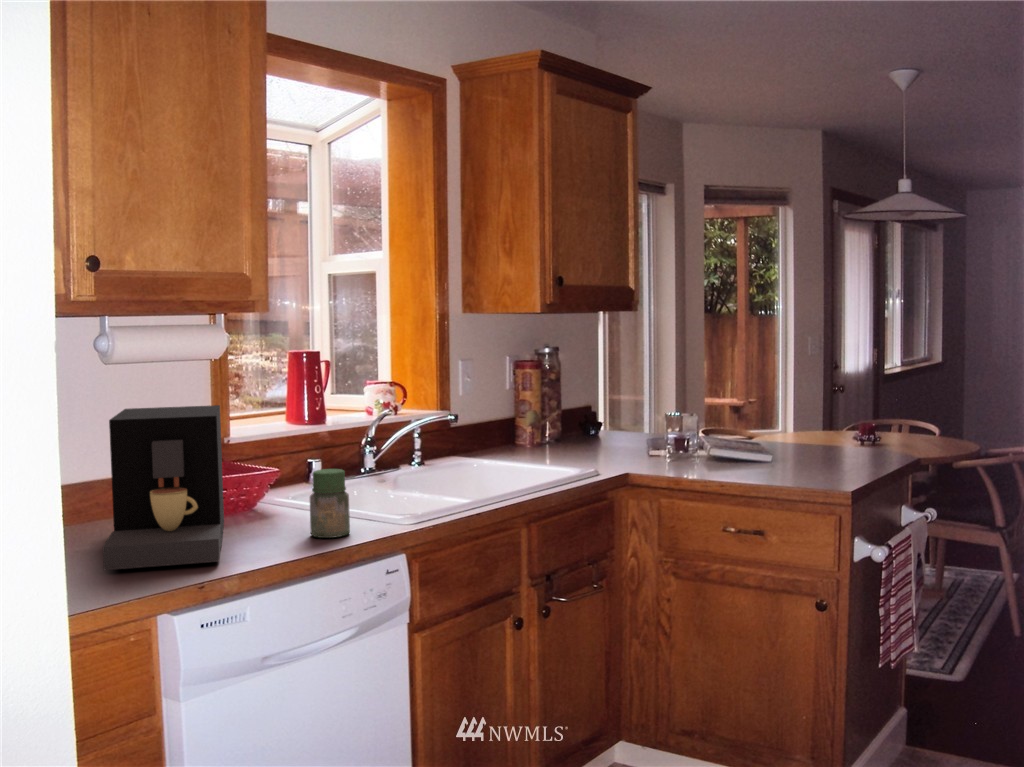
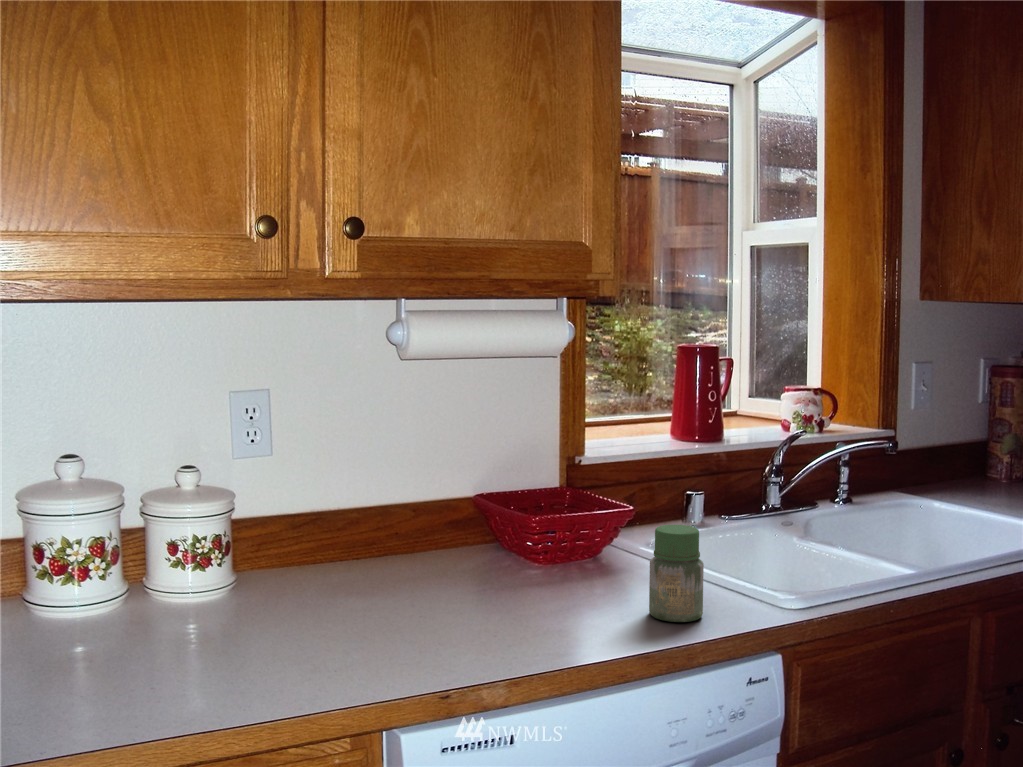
coffee maker: present [102,405,224,570] -> none [373,421,556,644]

